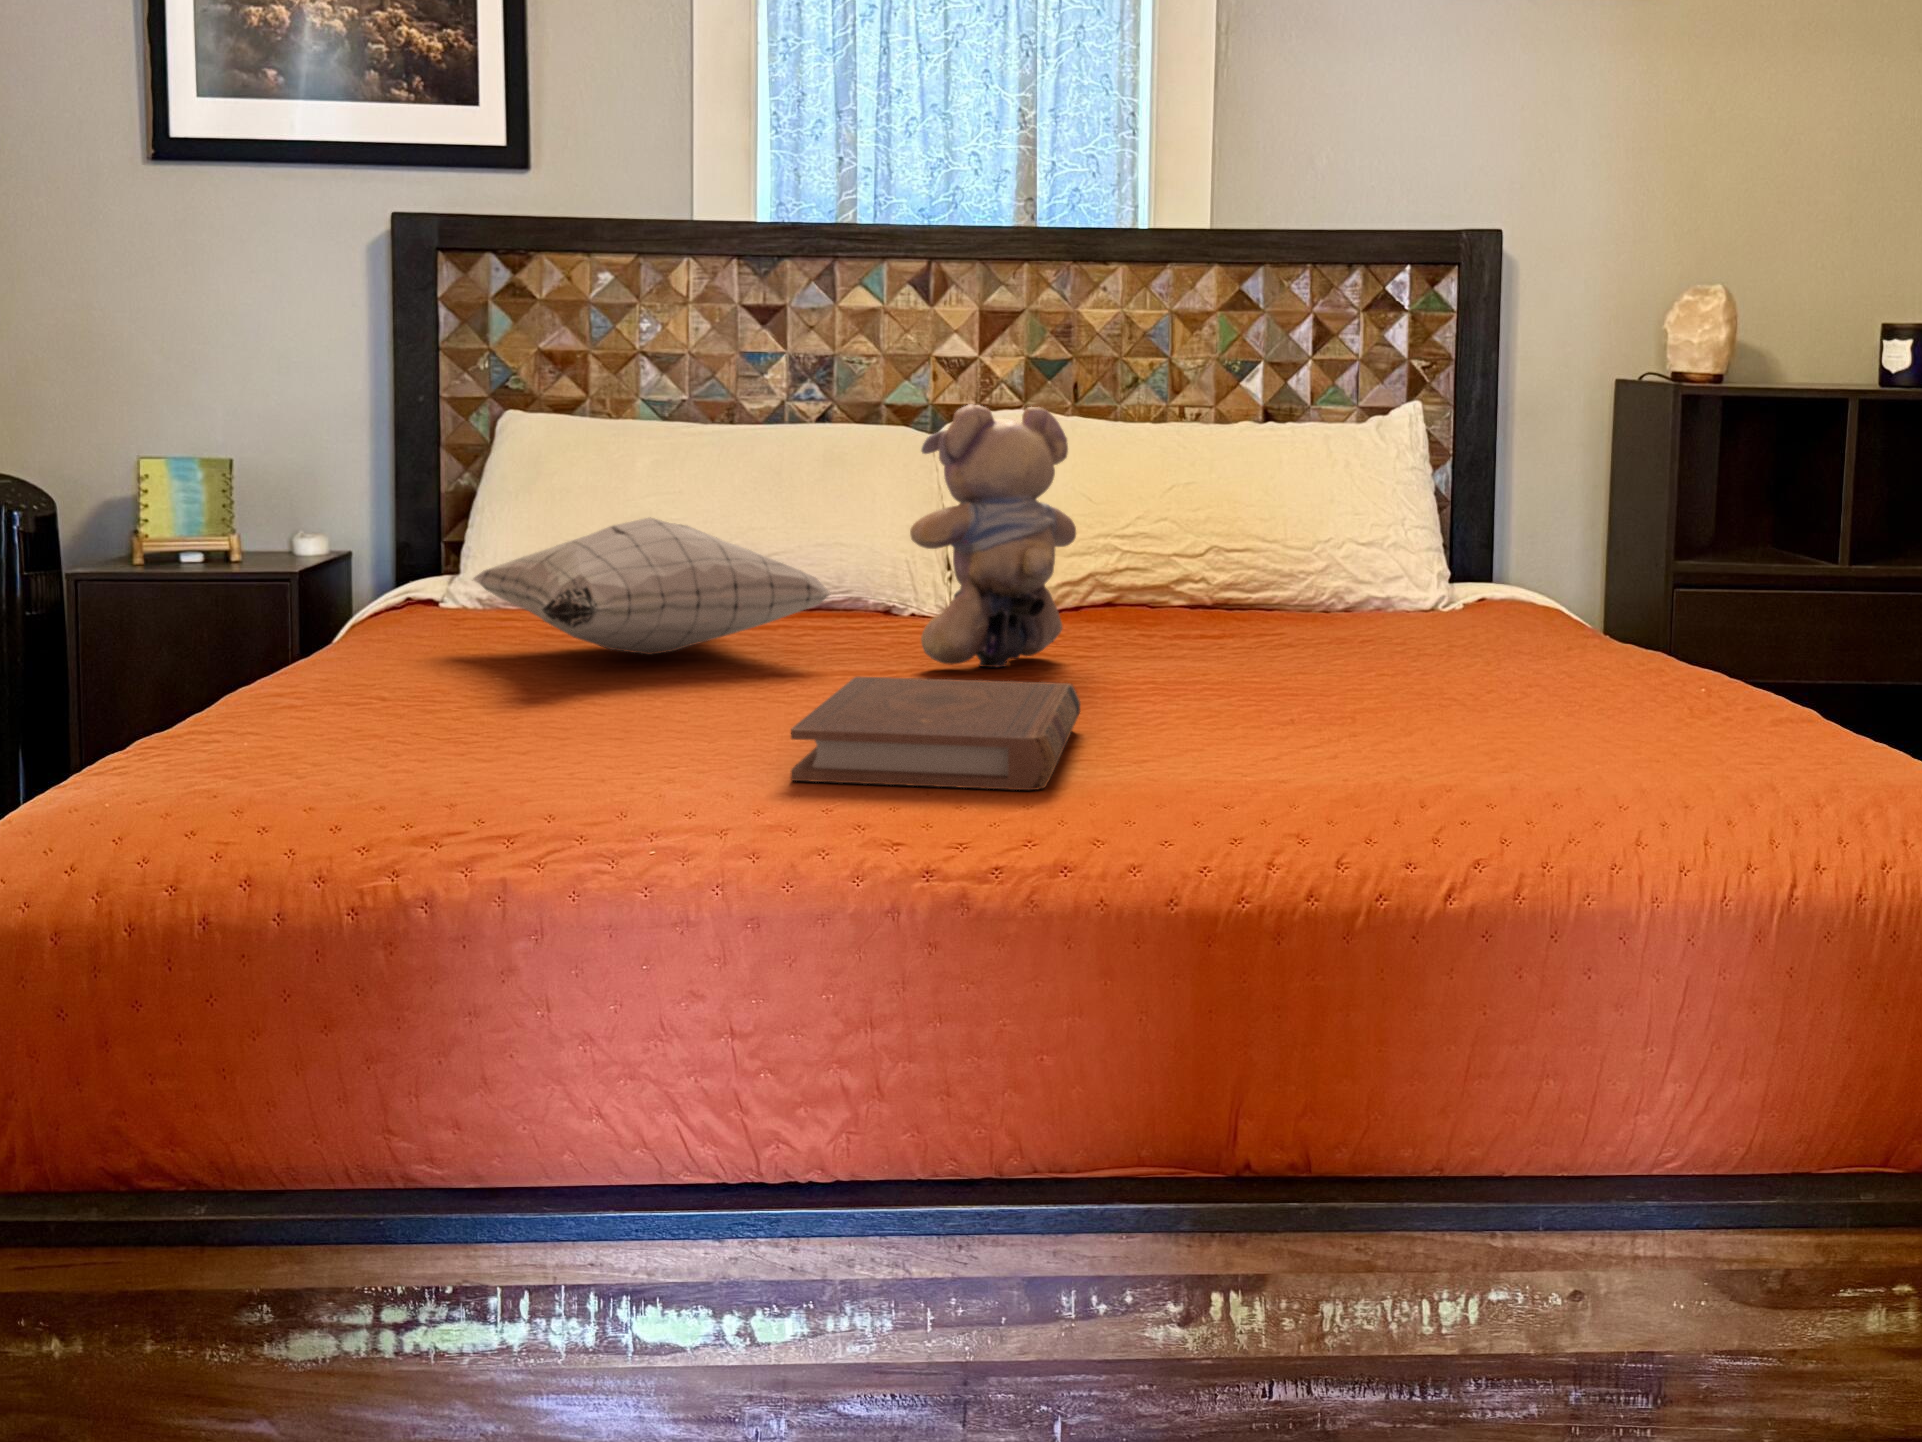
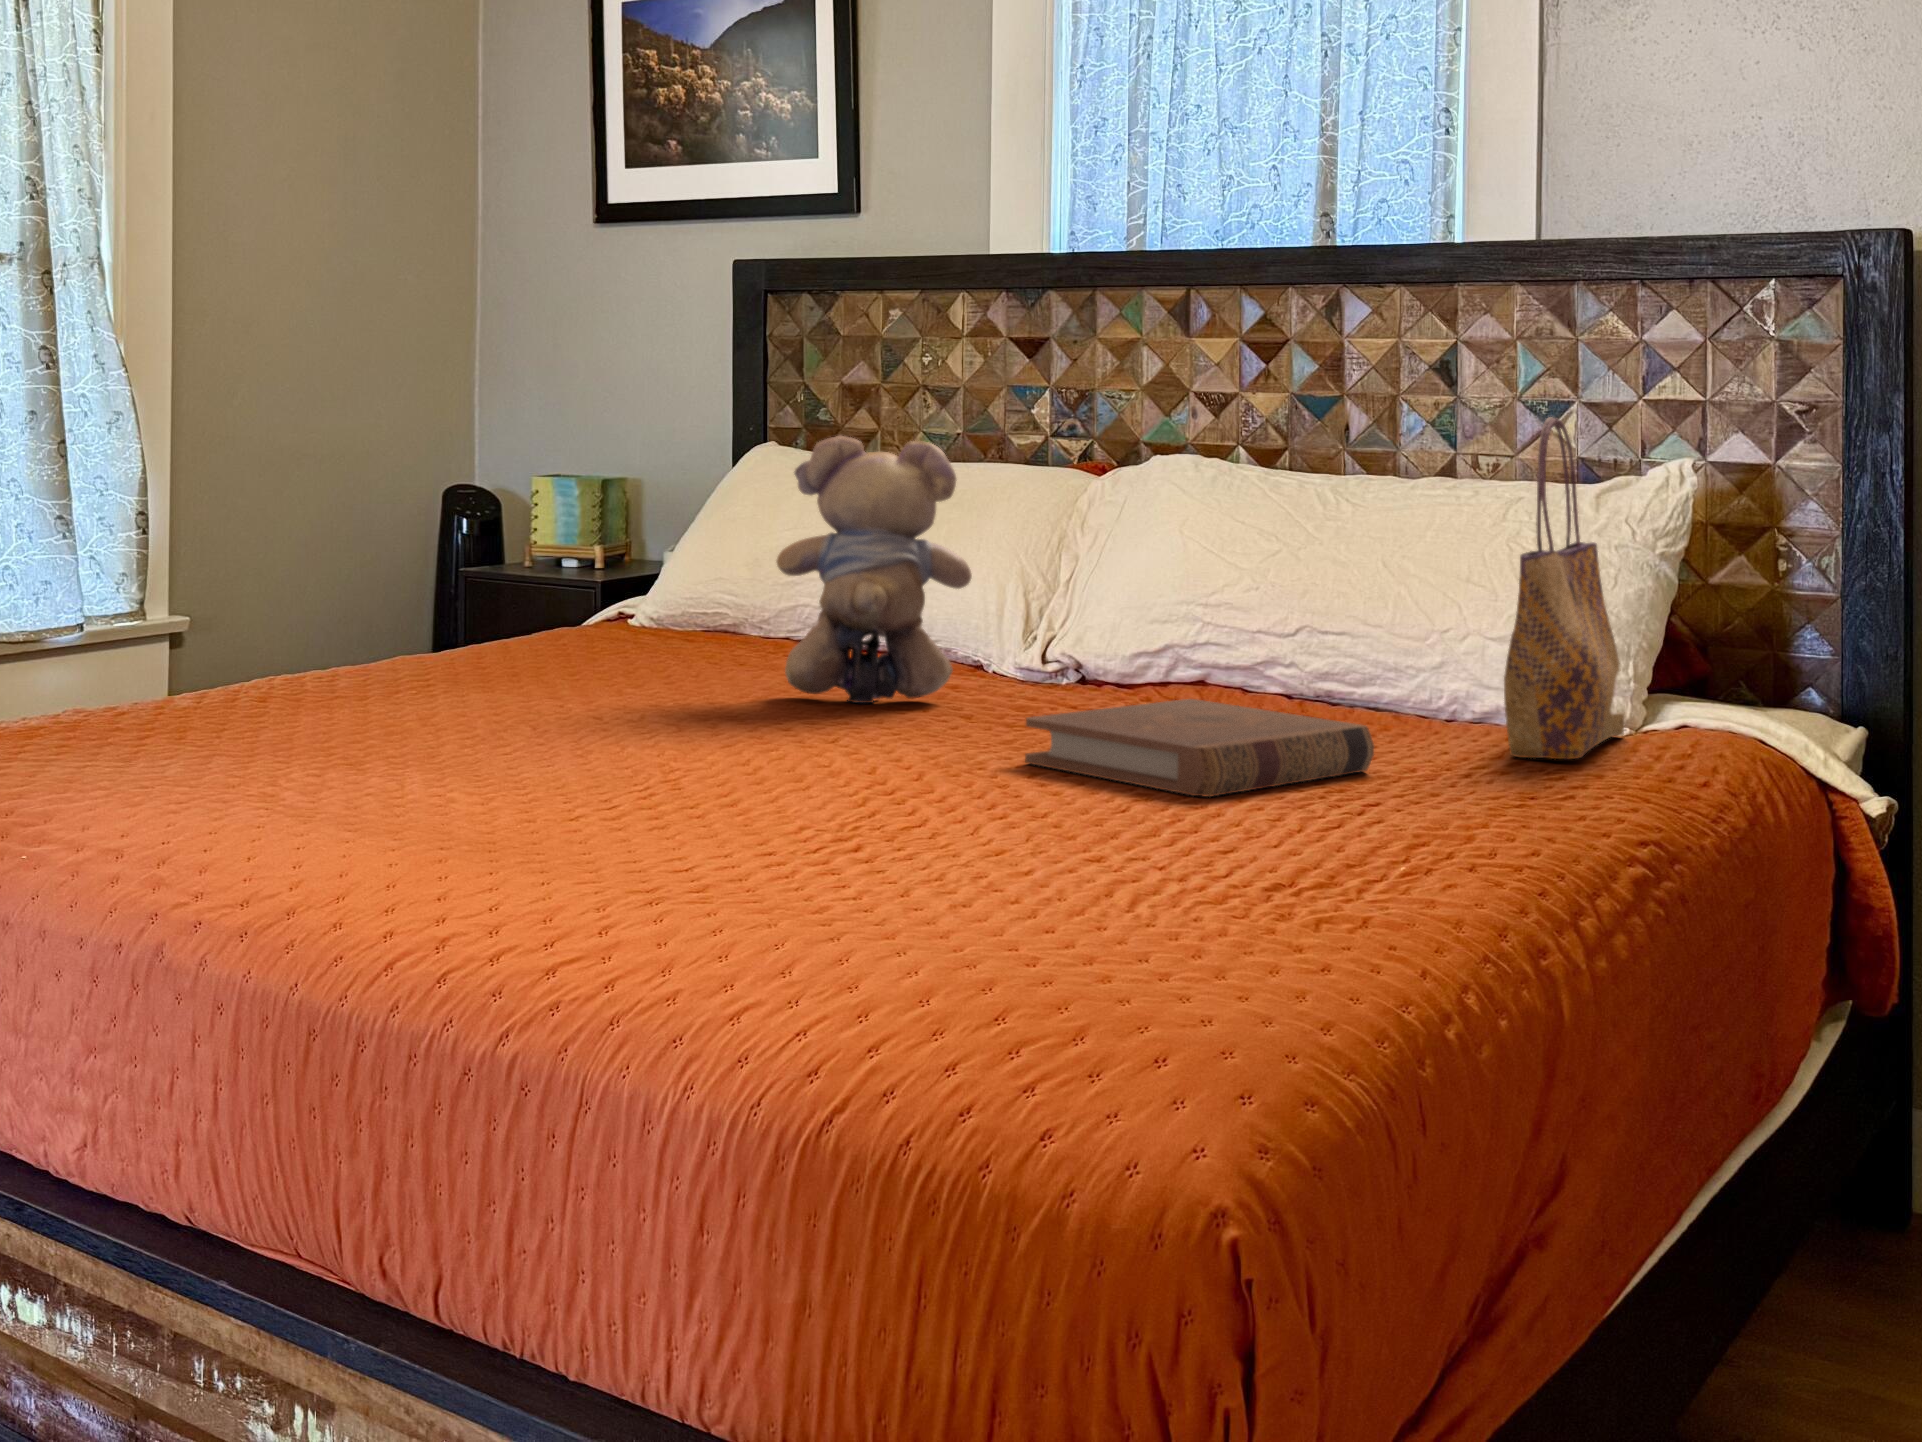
tote bag: none [1431,370,1558,640] -> present [1504,417,1624,759]
pillow: present [472,517,831,655] -> none [470,534,783,661]
book: present [791,677,1080,790] -> present [1025,699,1374,797]

